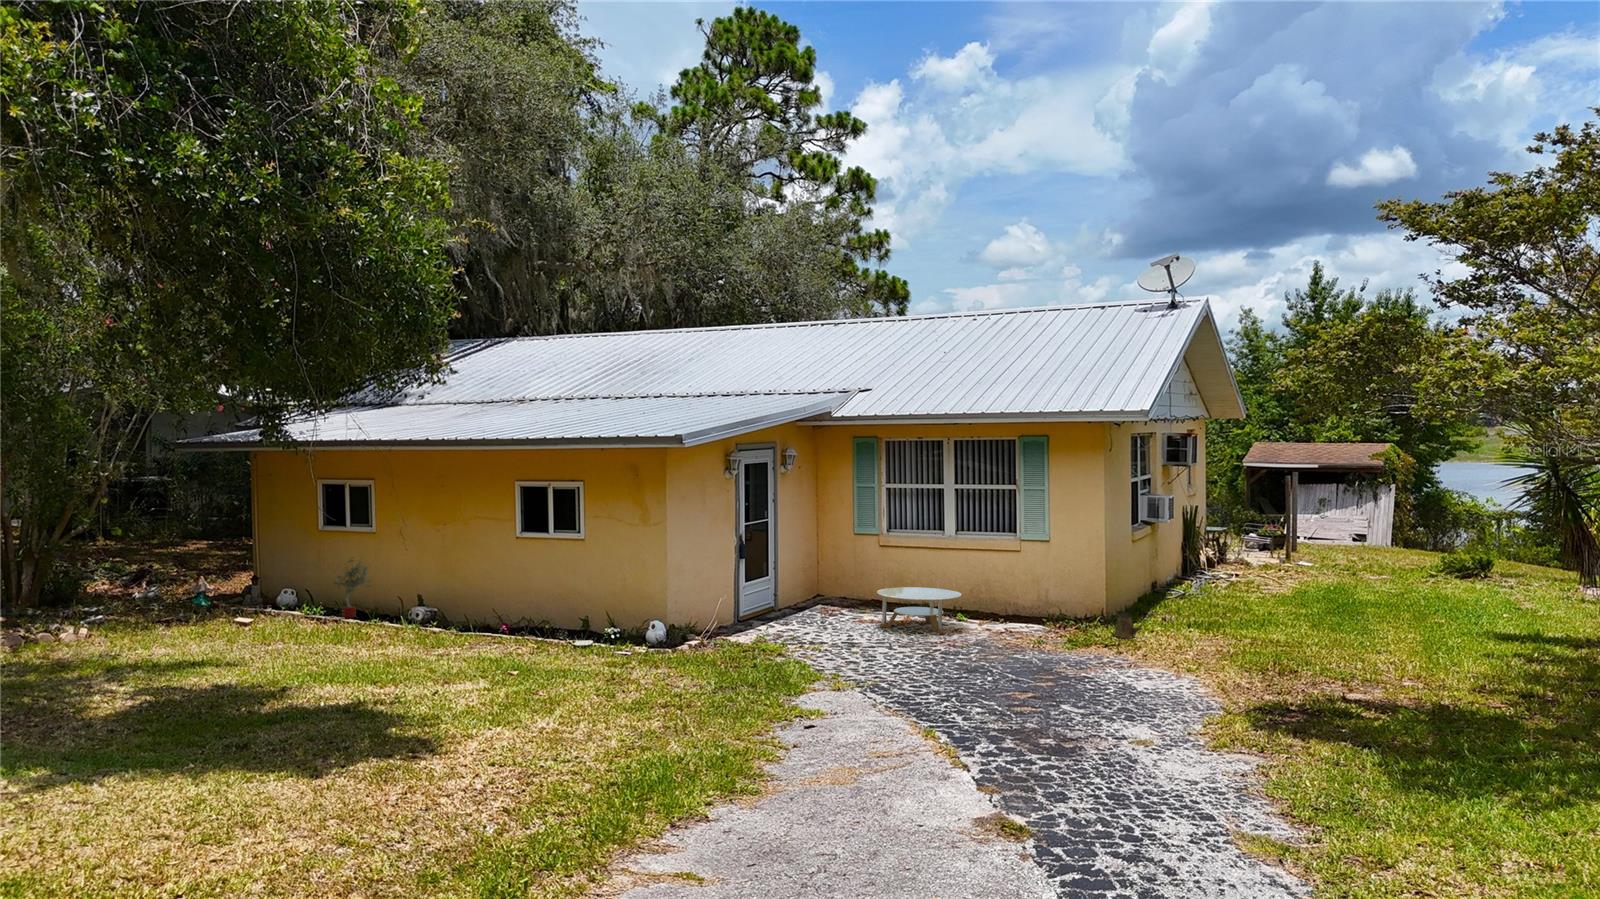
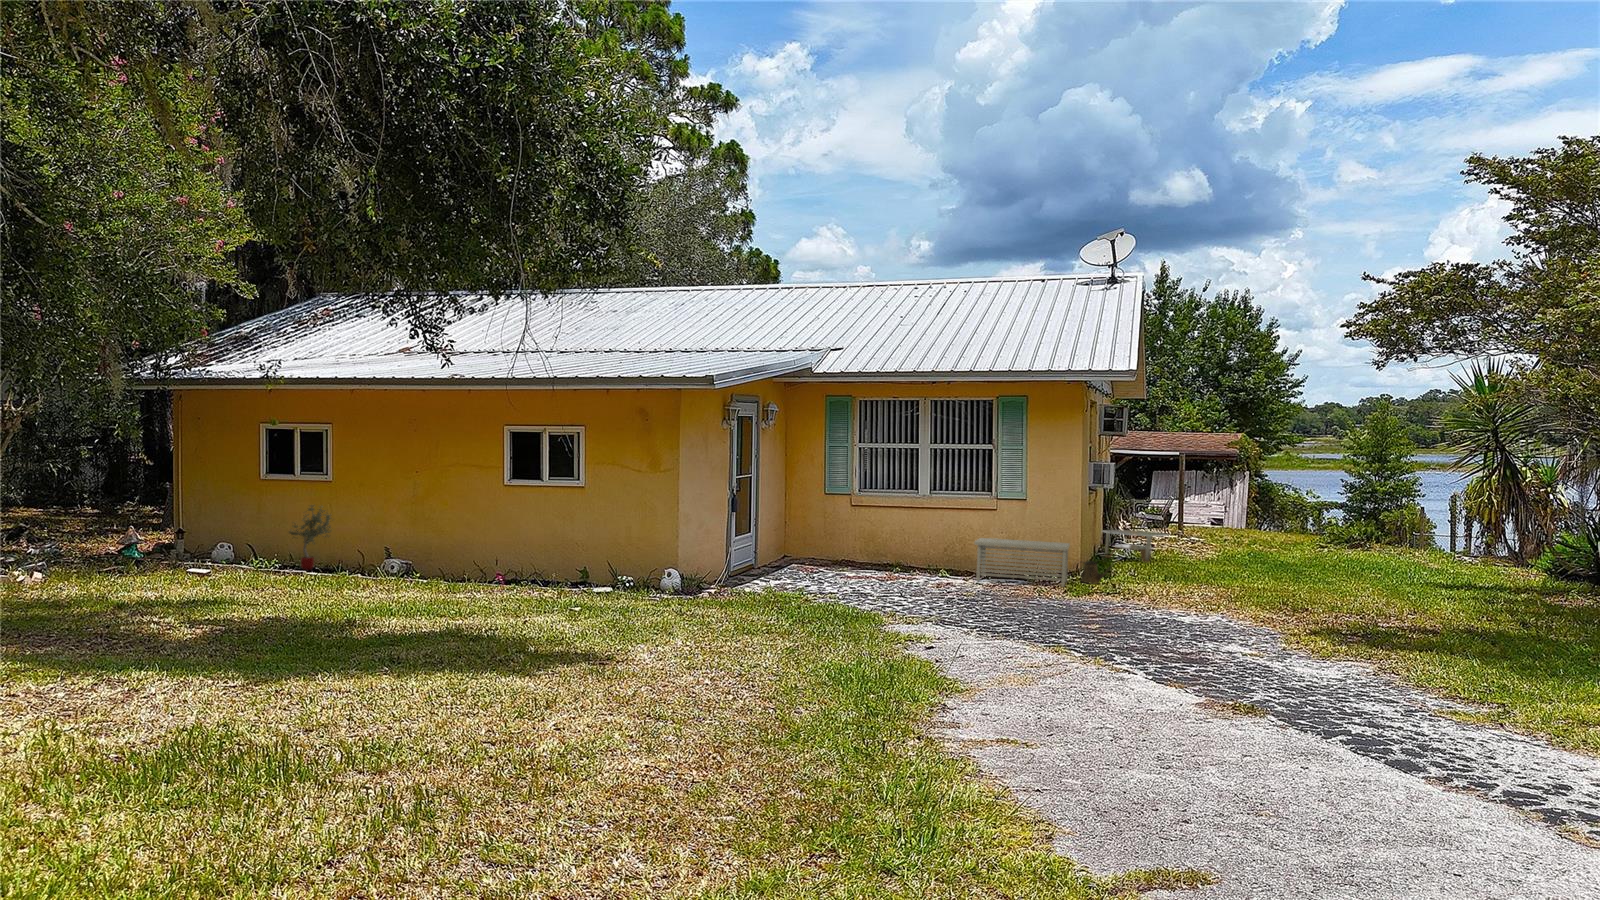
round table: present [877,587,961,633] -> present [1103,530,1168,563]
storage bench: none [993,587,1101,644] -> present [975,538,1070,587]

